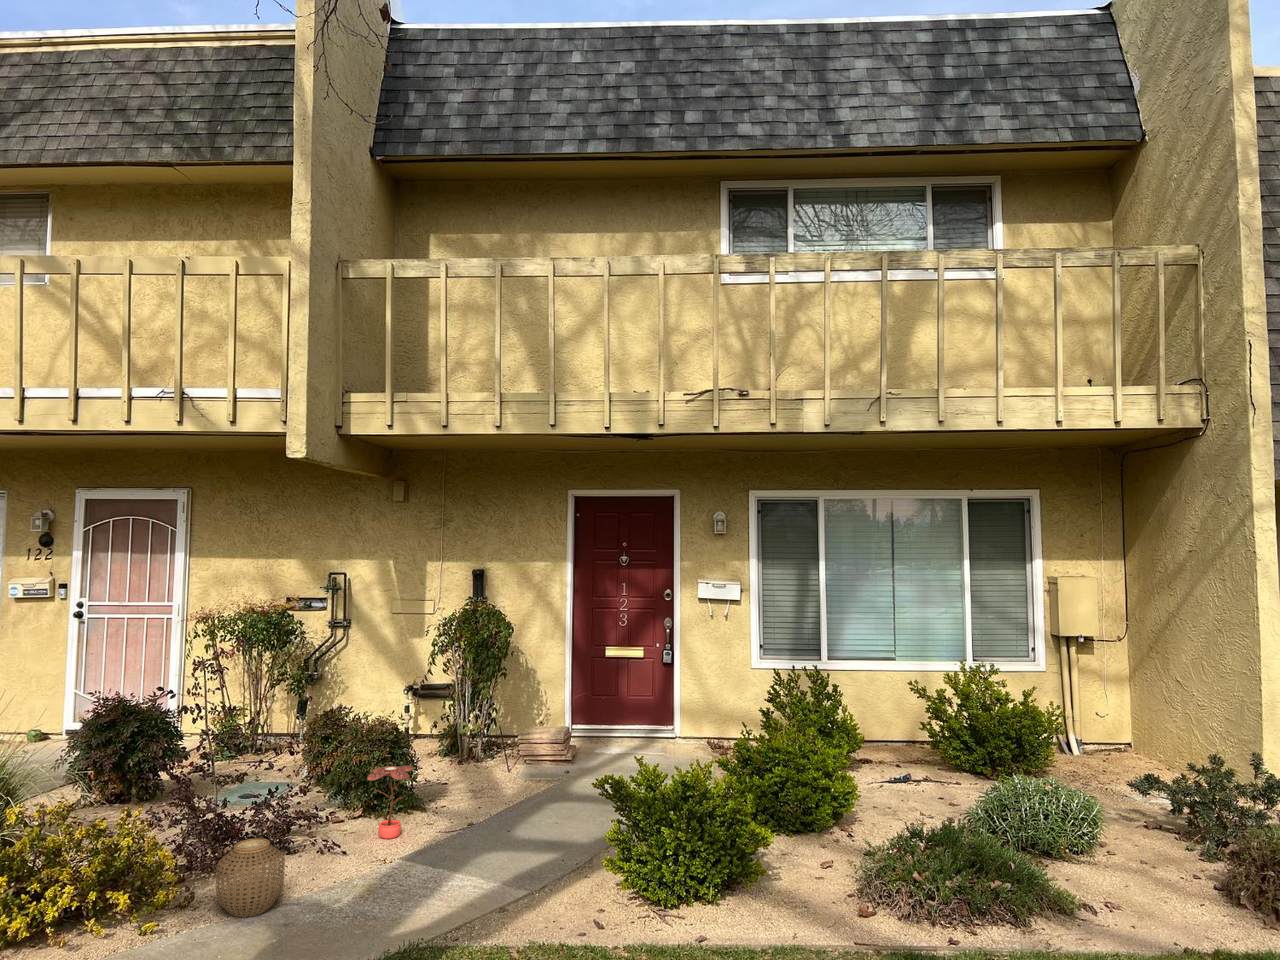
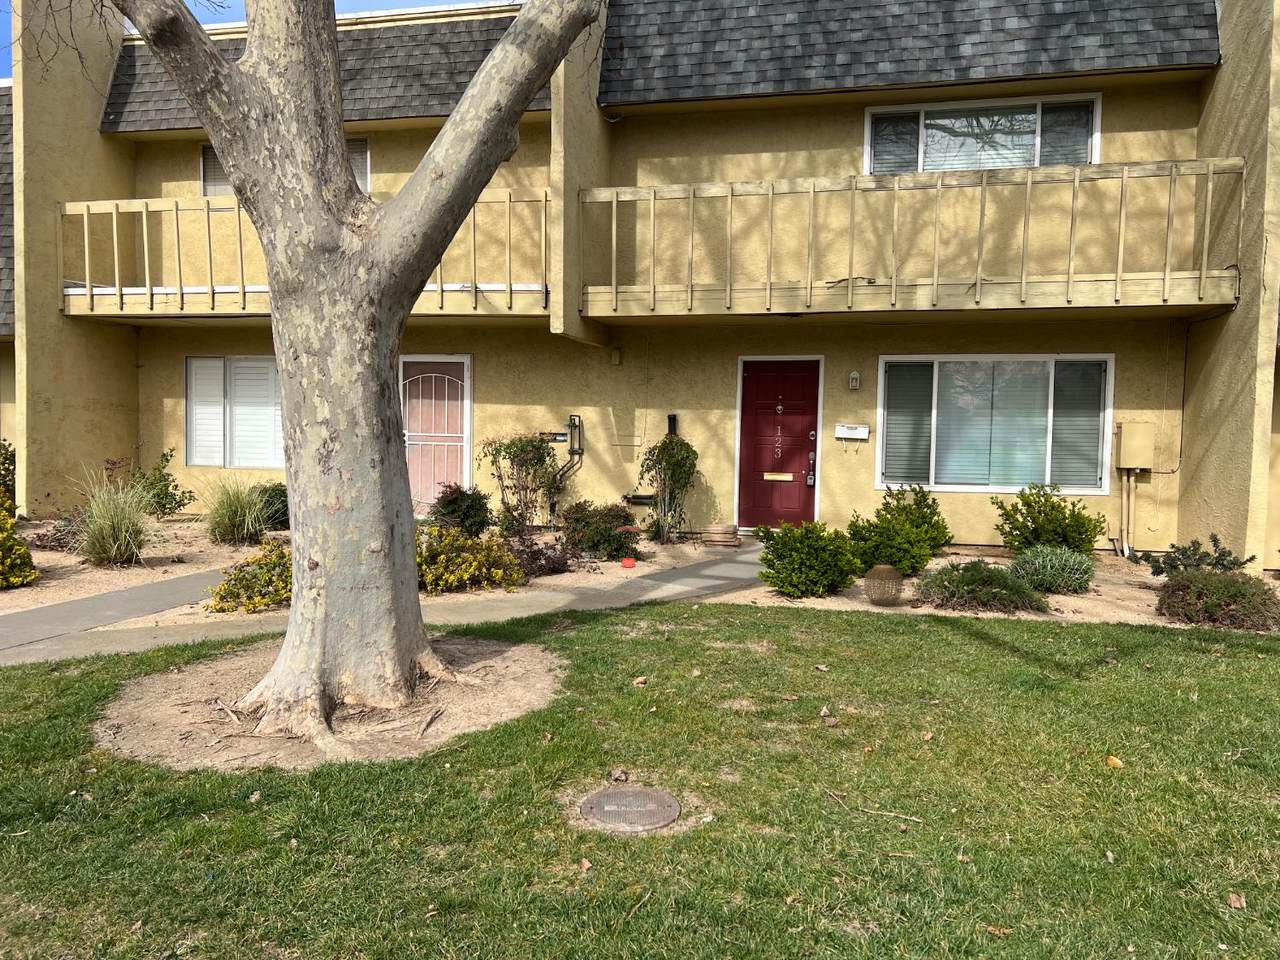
woven basket: present [216,838,285,917] -> present [864,565,903,606]

